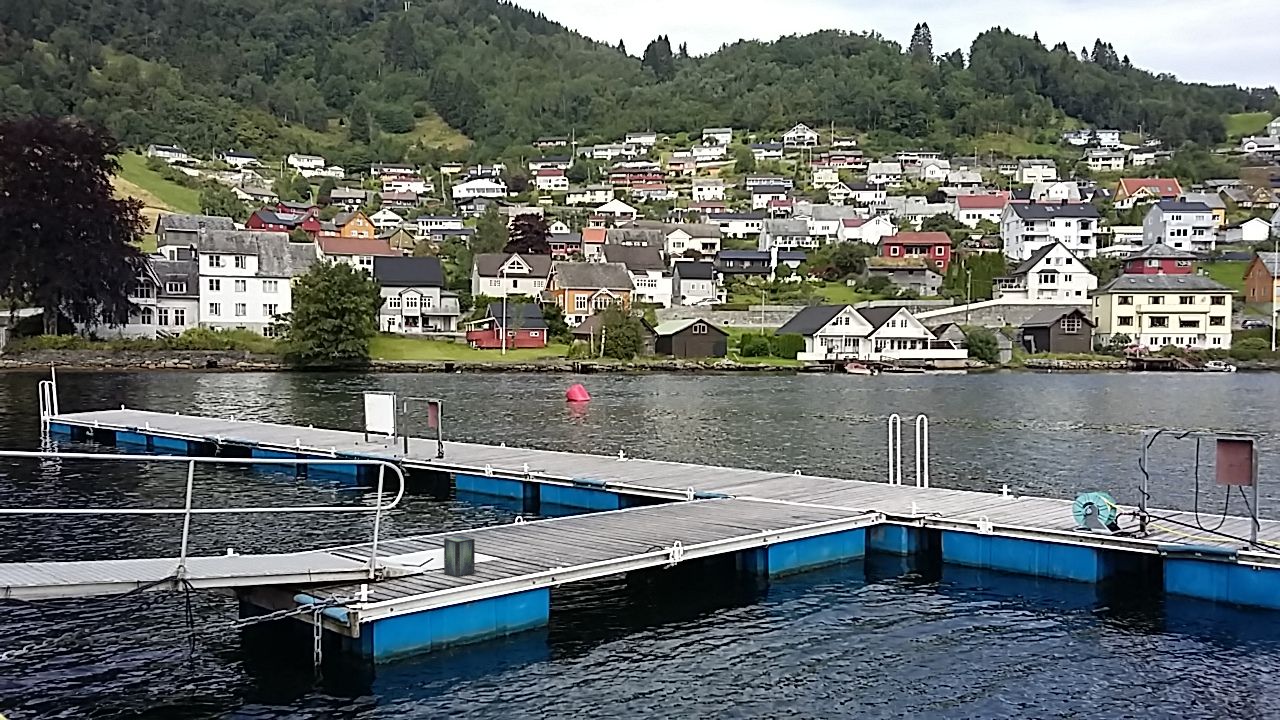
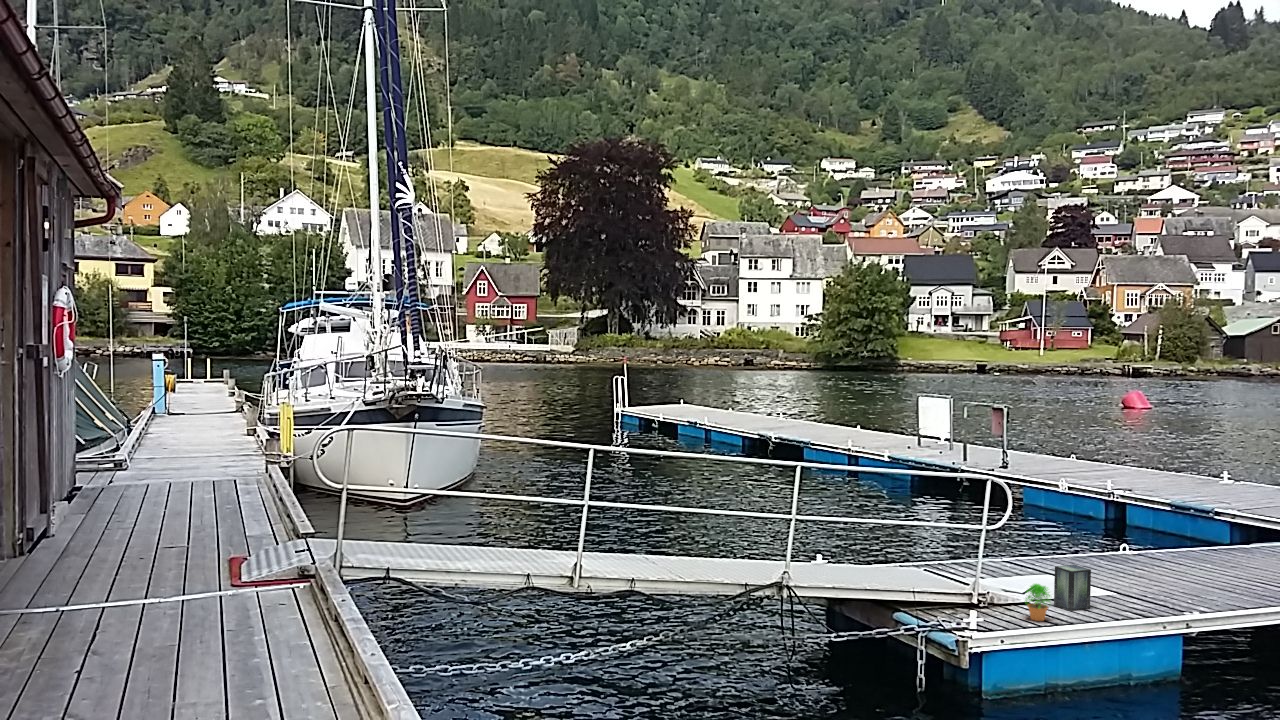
potted plant: none [413,554,440,588] -> present [1026,584,1050,621]

